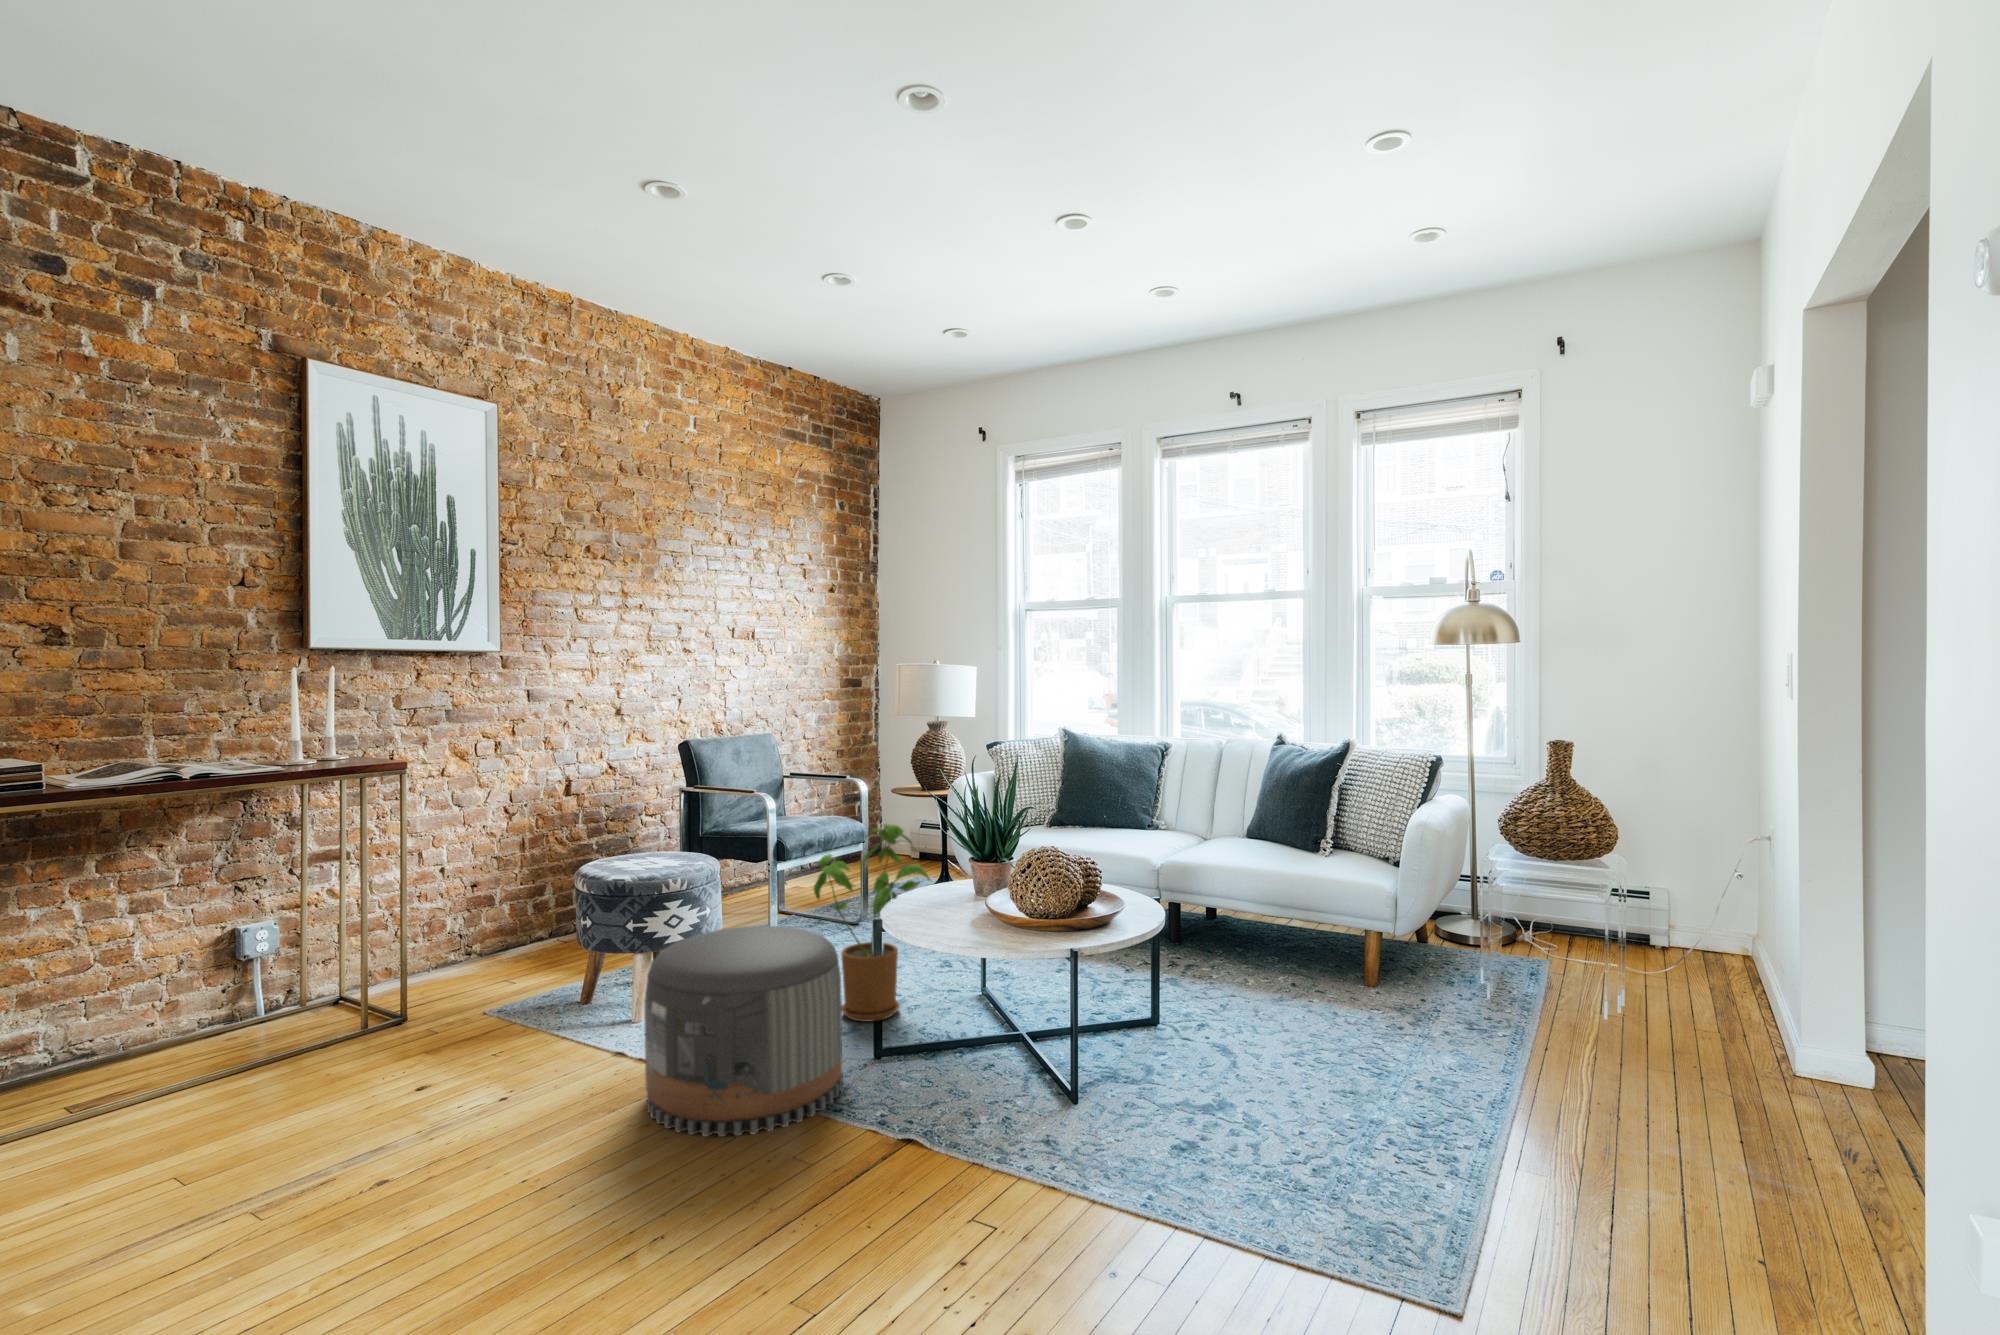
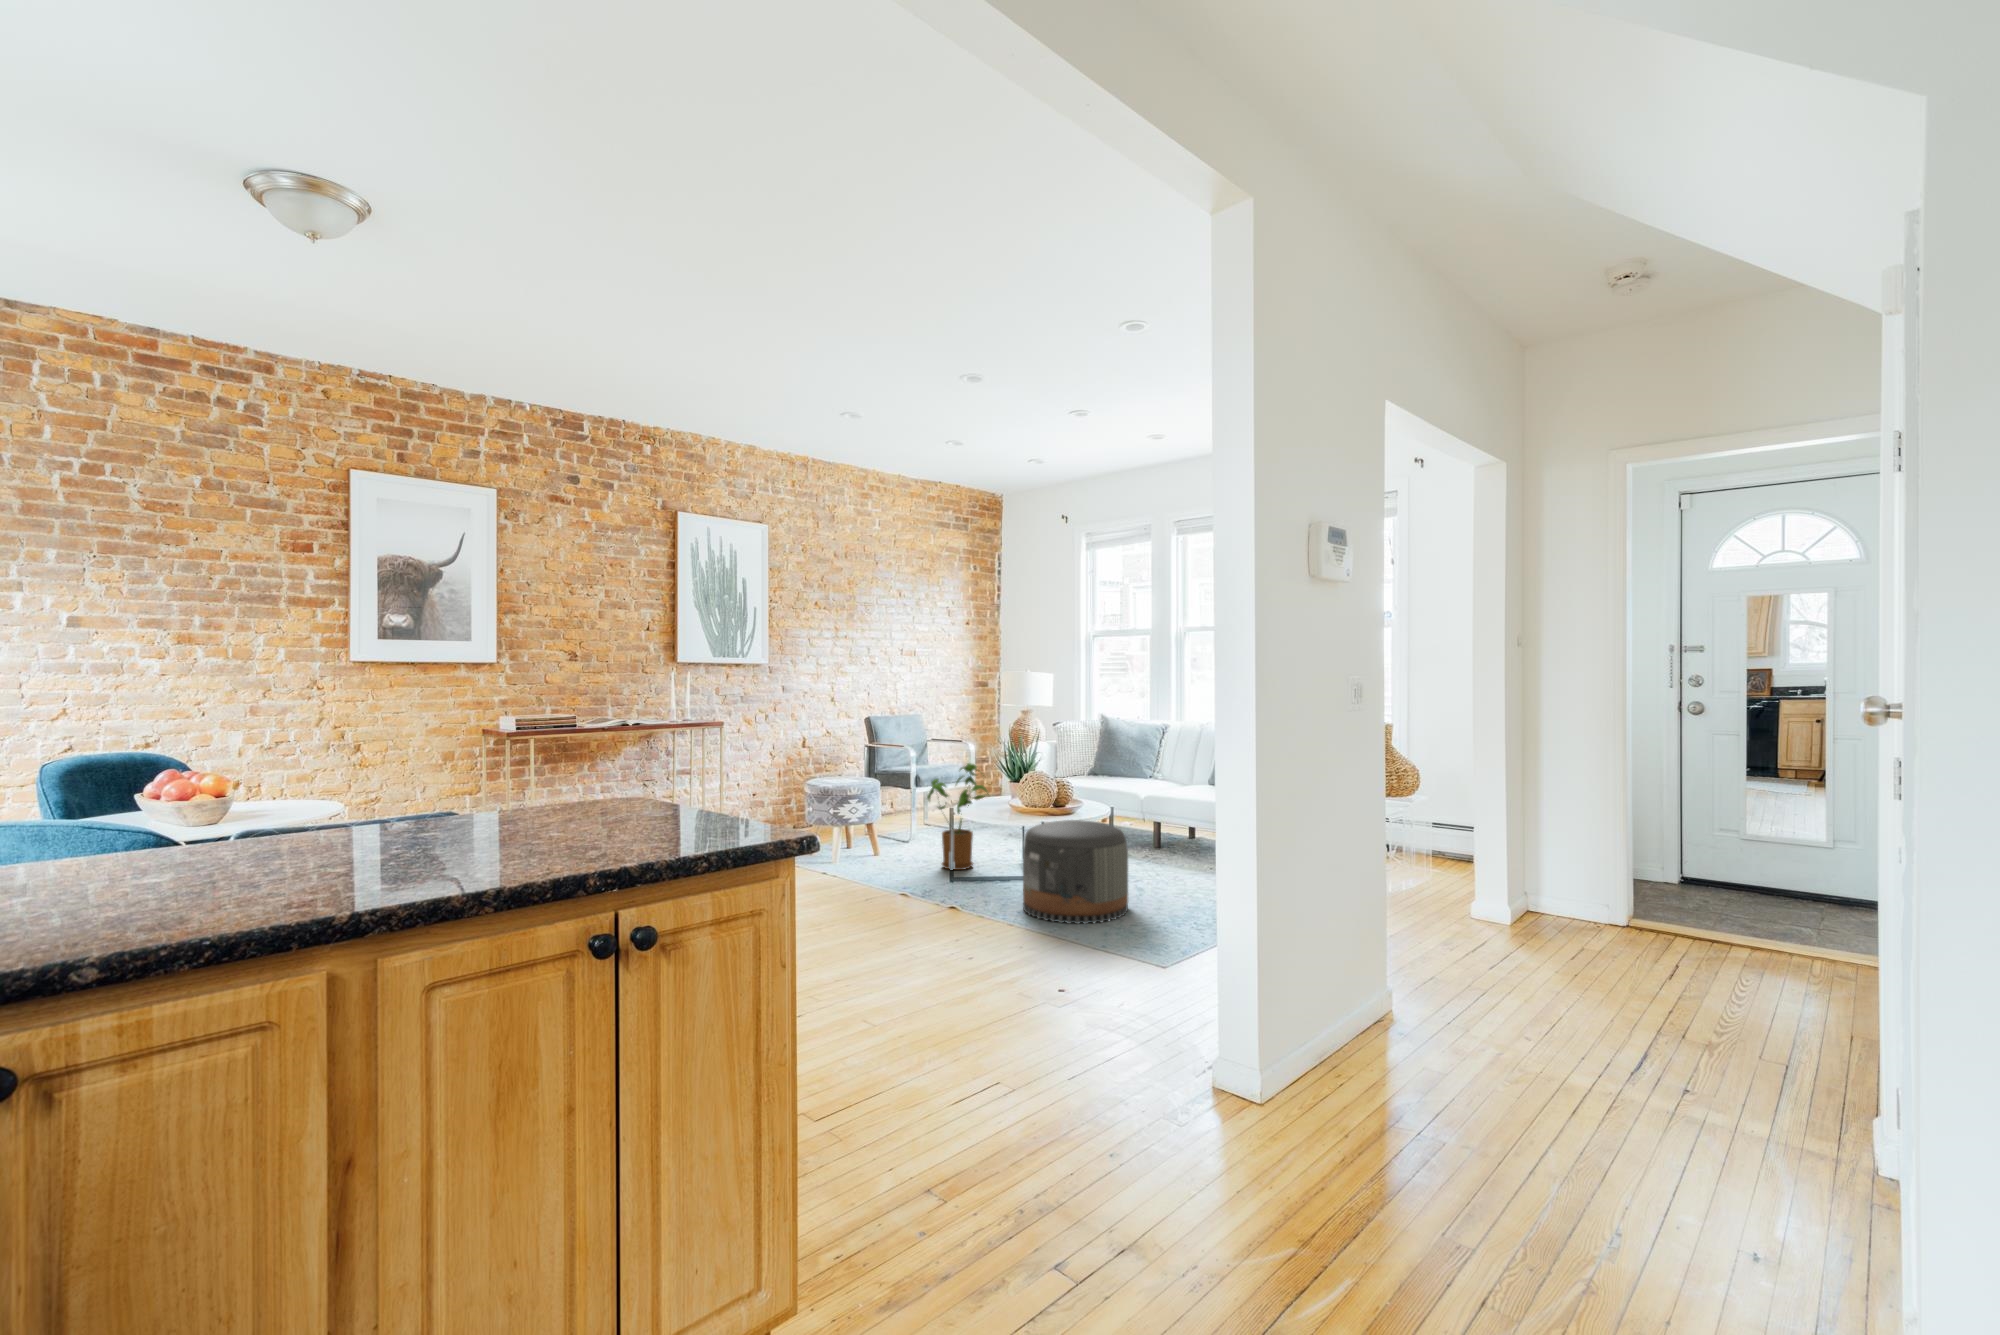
pouf: present [644,926,843,1137] -> present [1023,820,1128,924]

